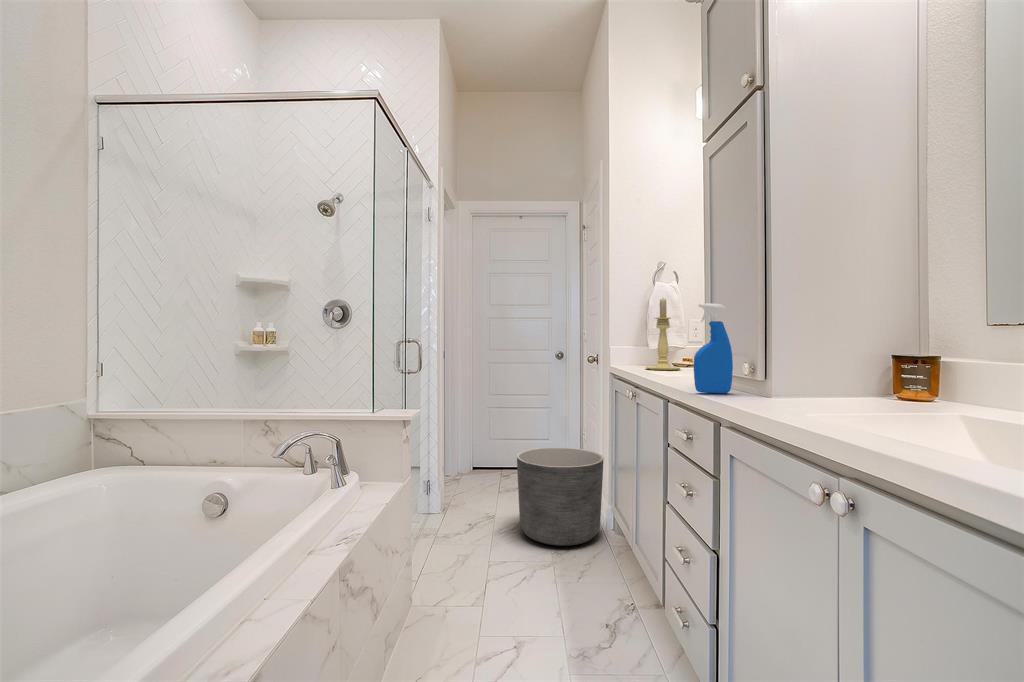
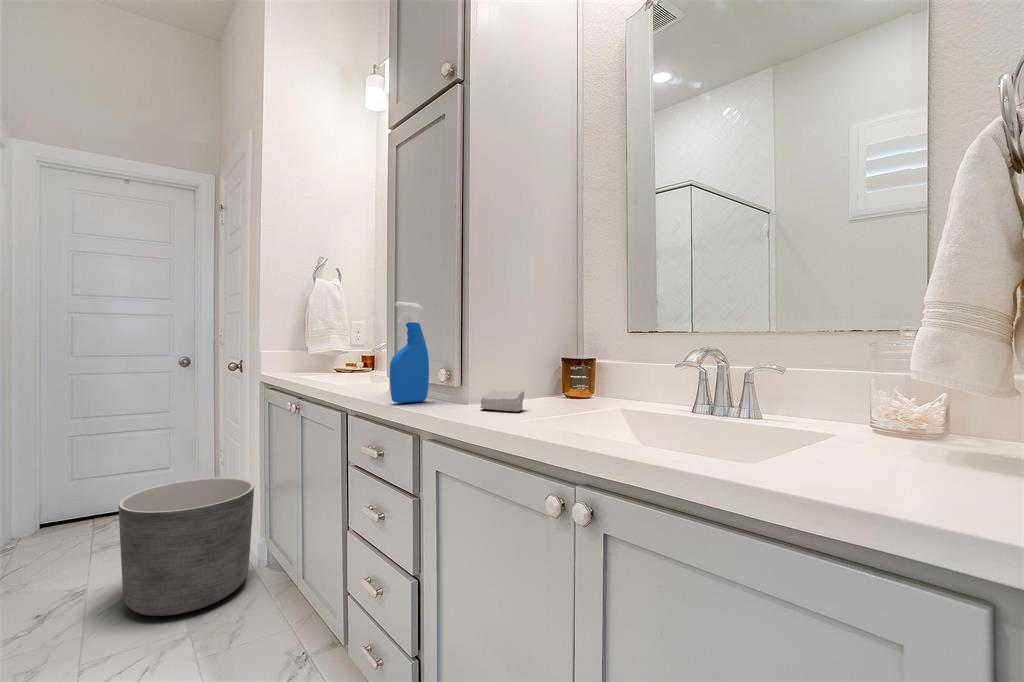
candle holder: present [646,299,681,370] -> none [308,296,349,376]
soap bar: none [775,386,825,407] -> present [480,390,524,411]

